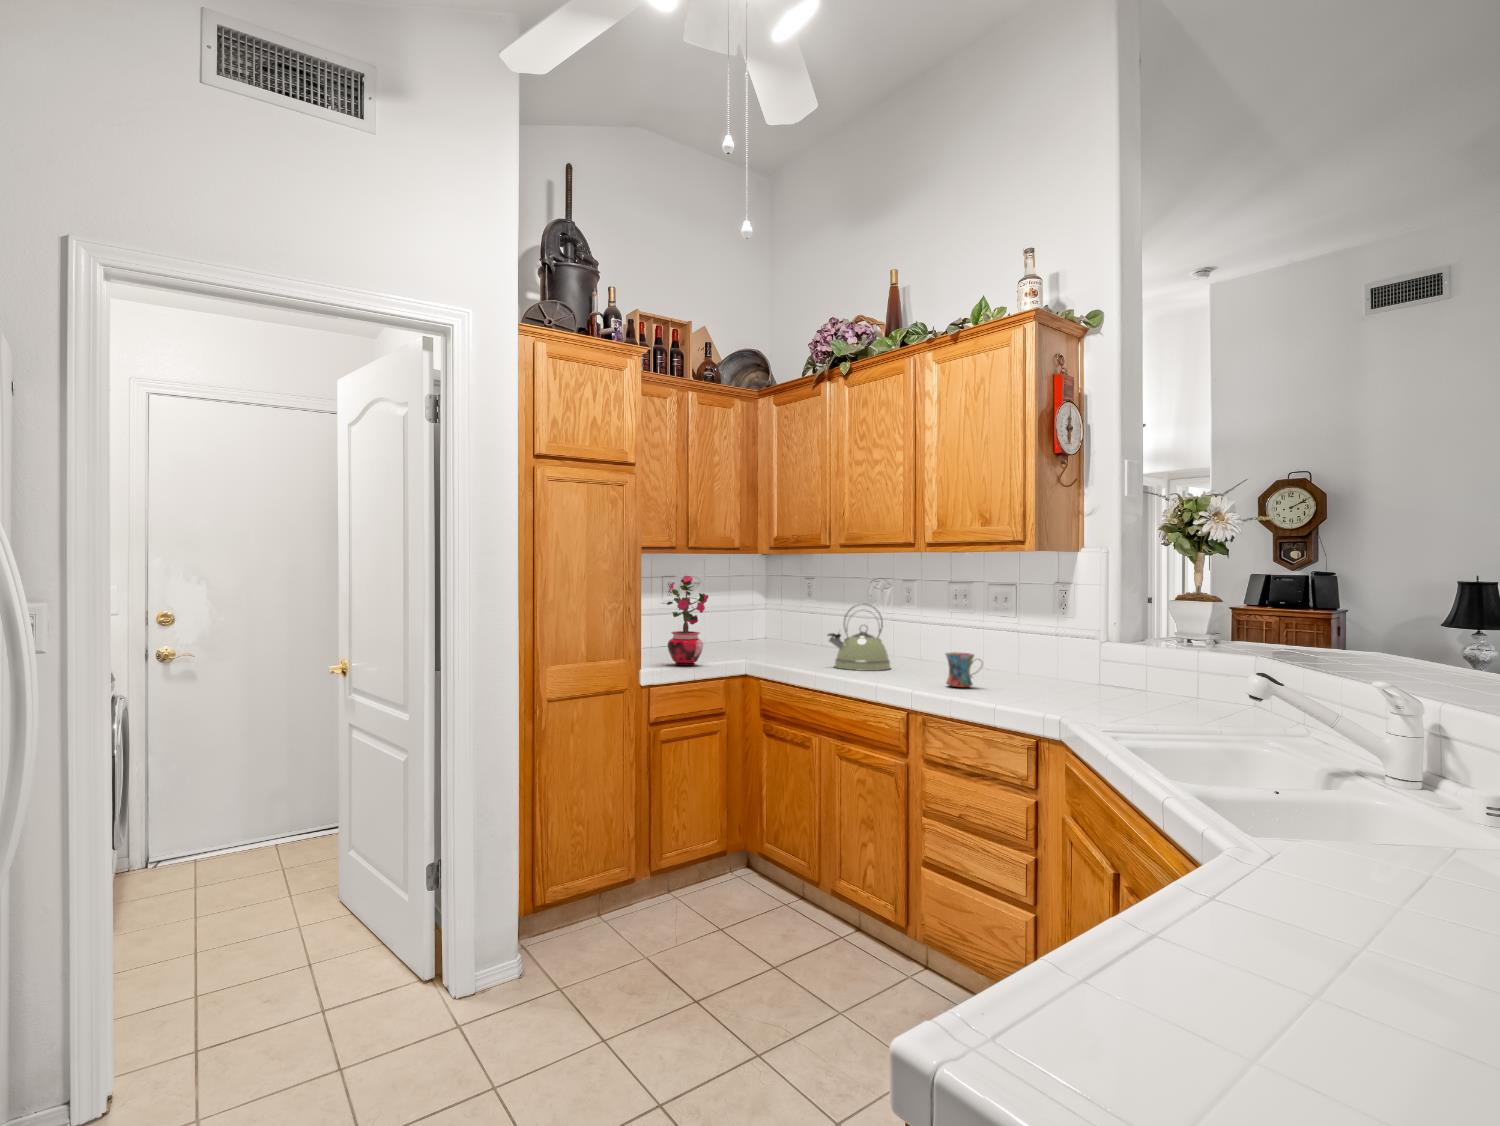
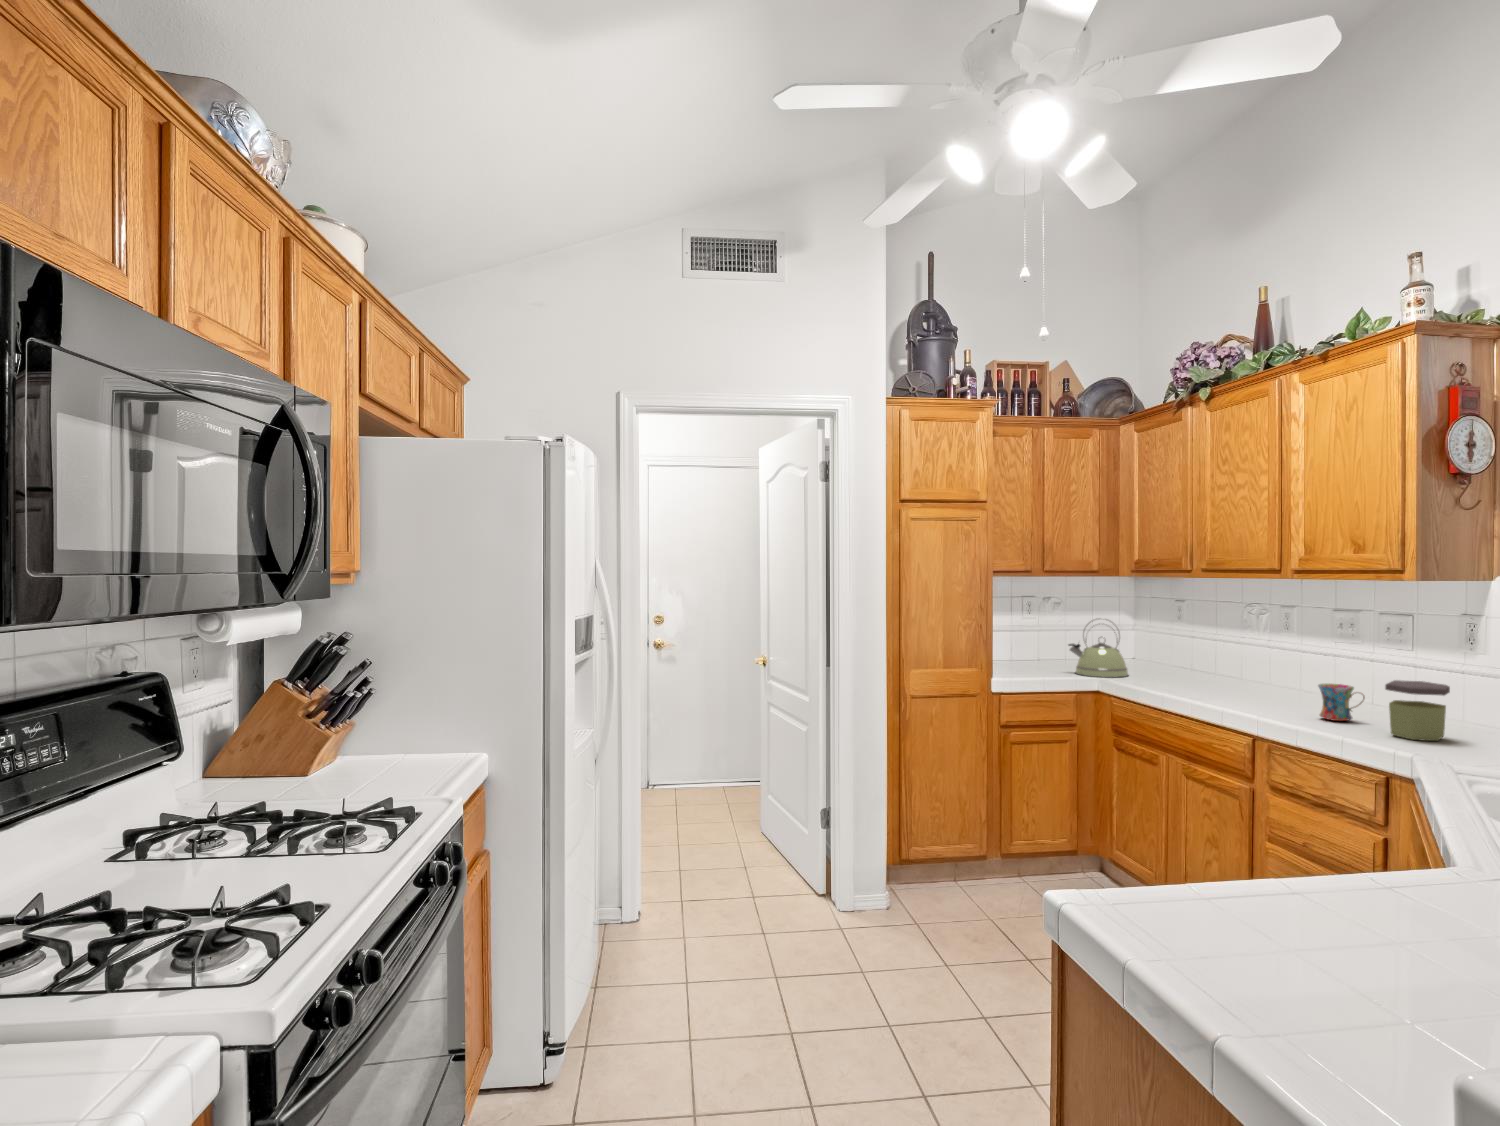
potted plant: present [663,576,708,666] -> none [1019,598,1068,681]
kettle: present [828,603,891,671] -> present [1069,622,1128,677]
jar: none [1004,644,1052,698] -> present [1385,680,1450,741]

